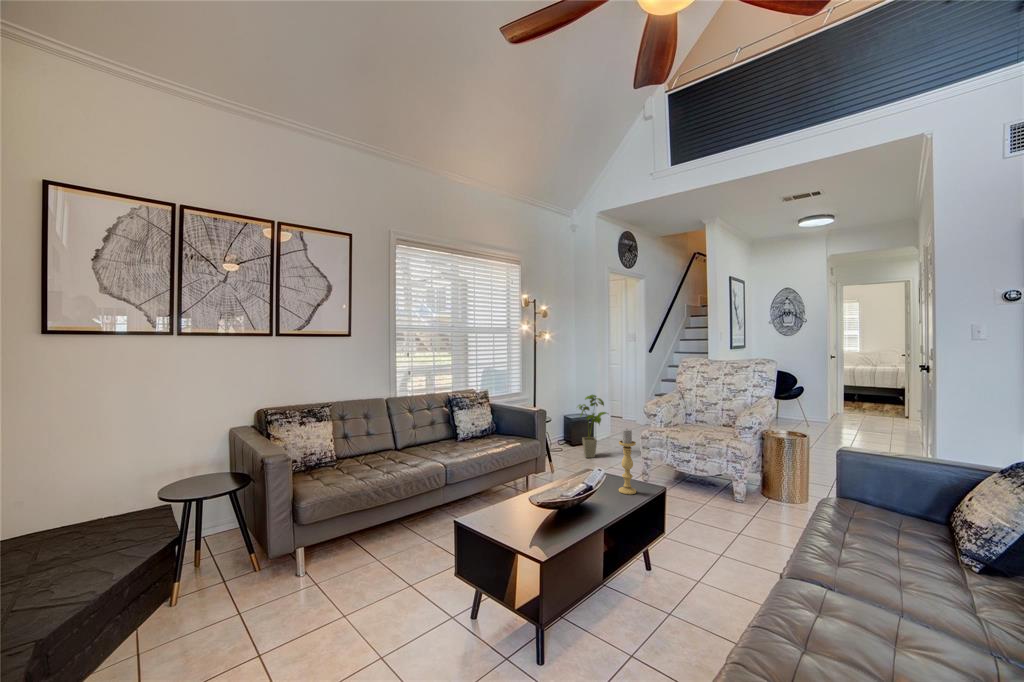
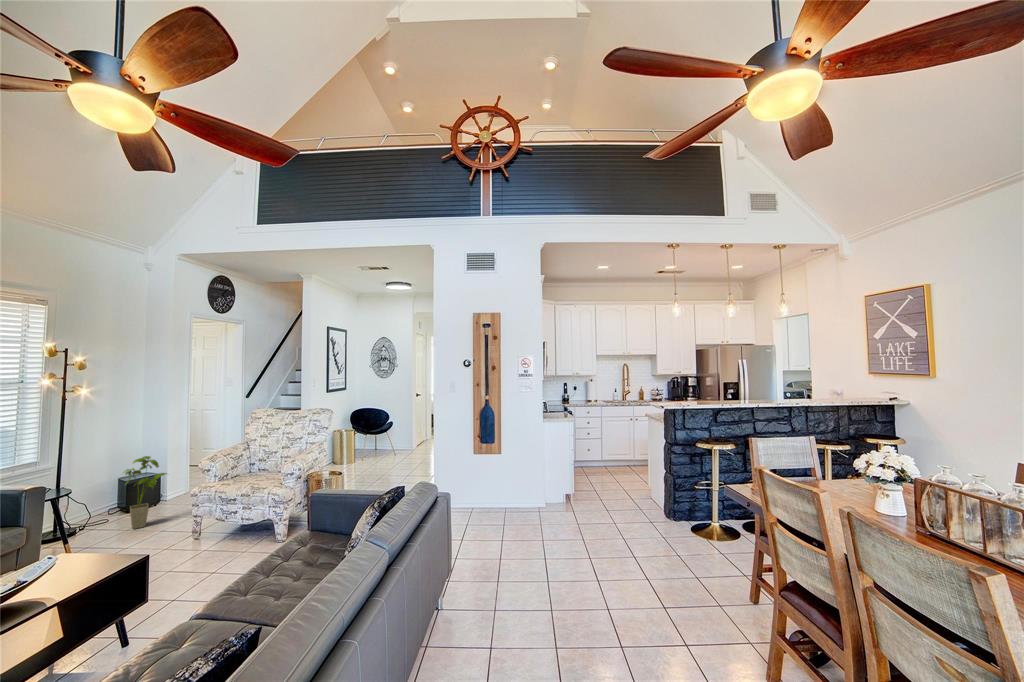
candle holder: present [619,429,636,494] -> none [94,506,118,574]

